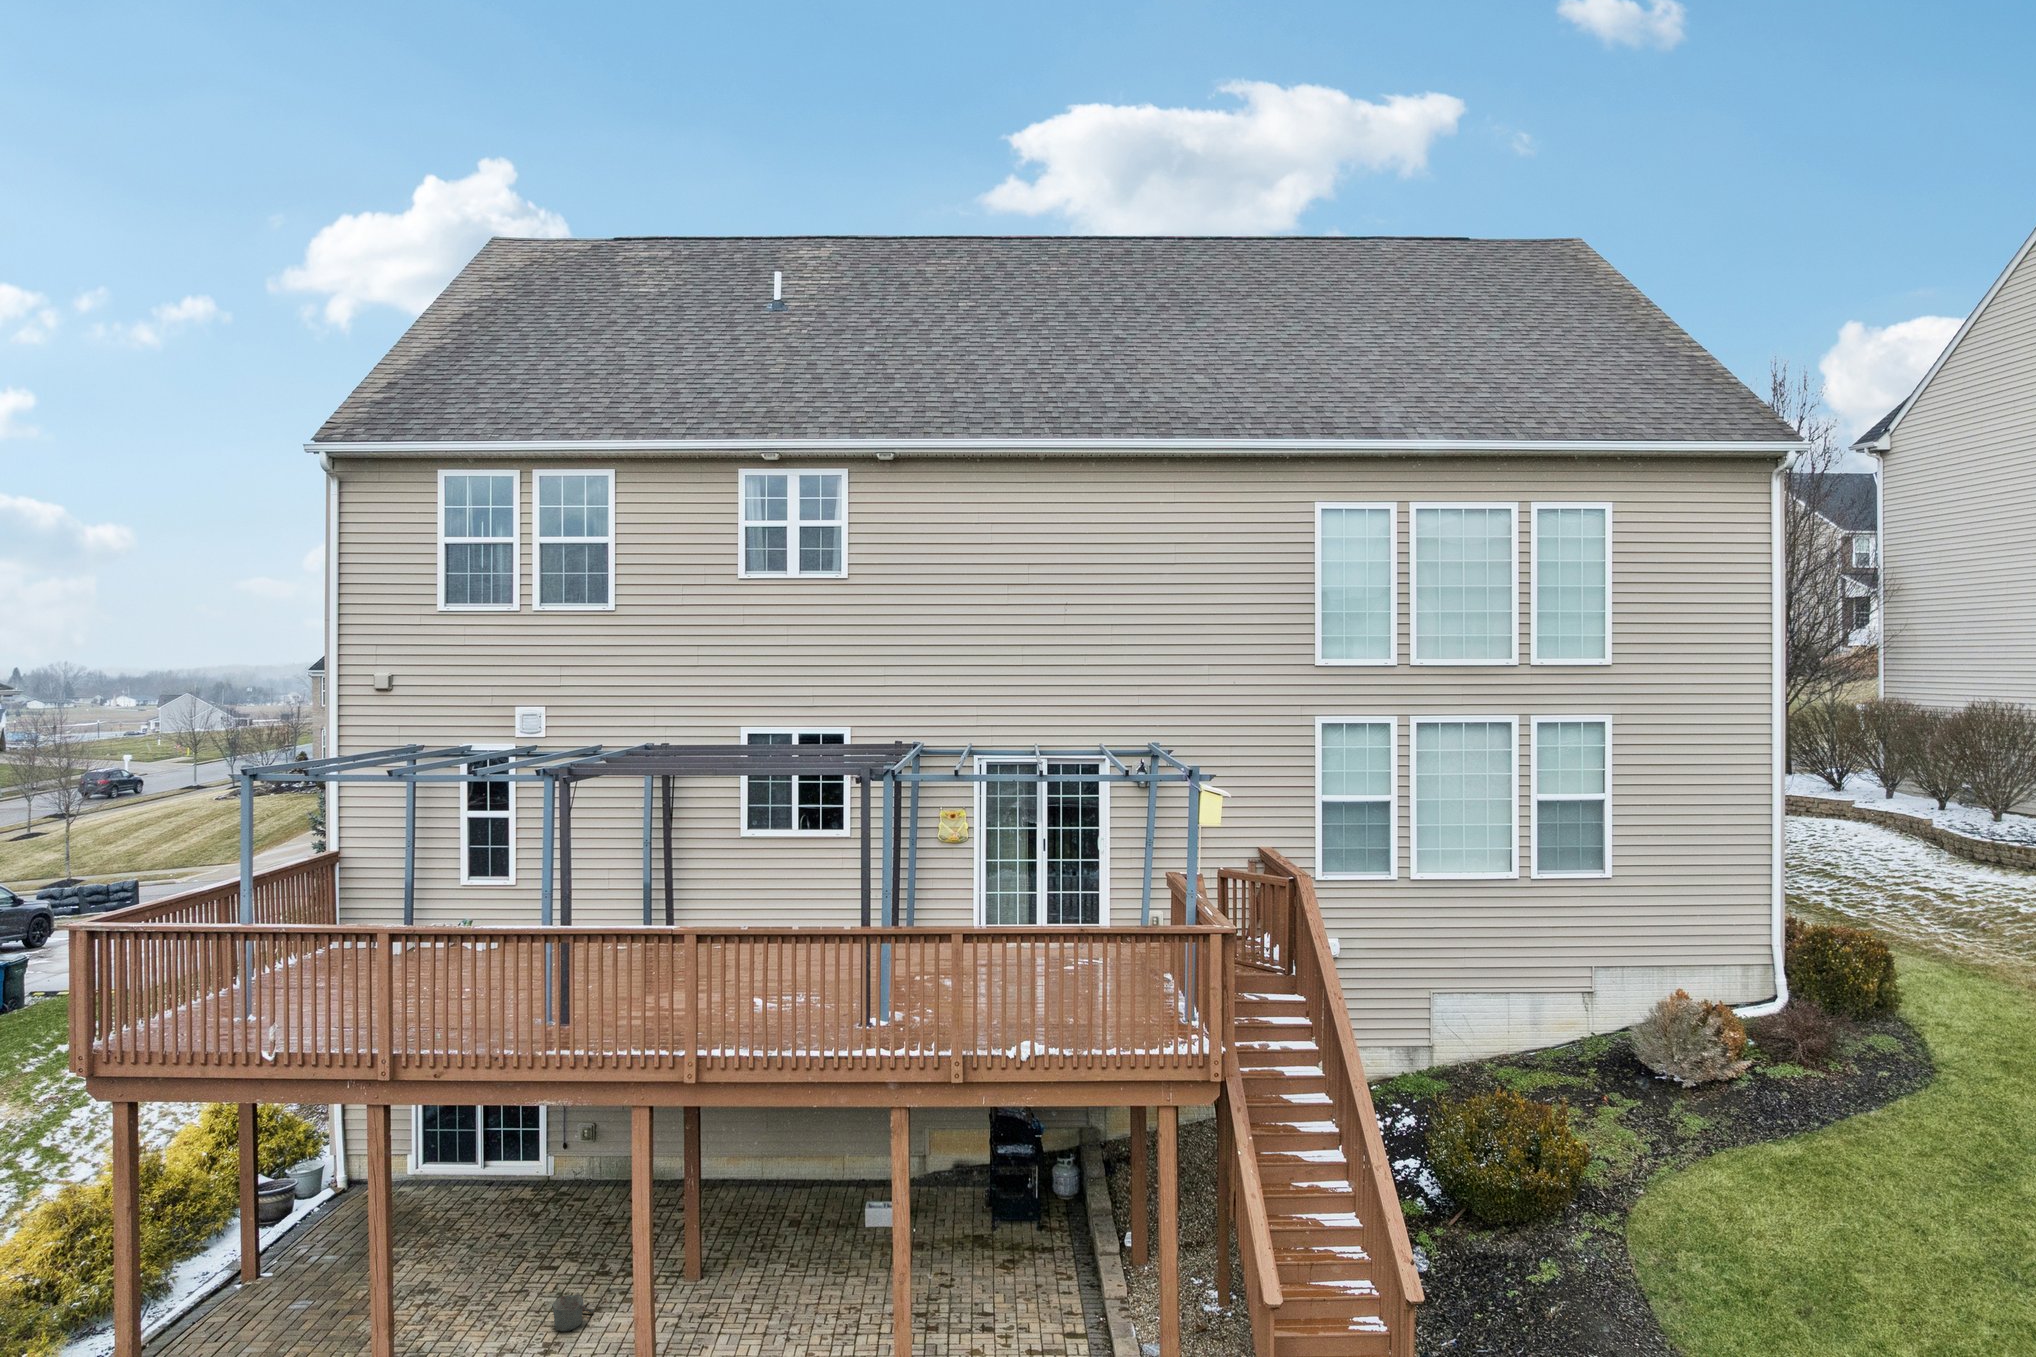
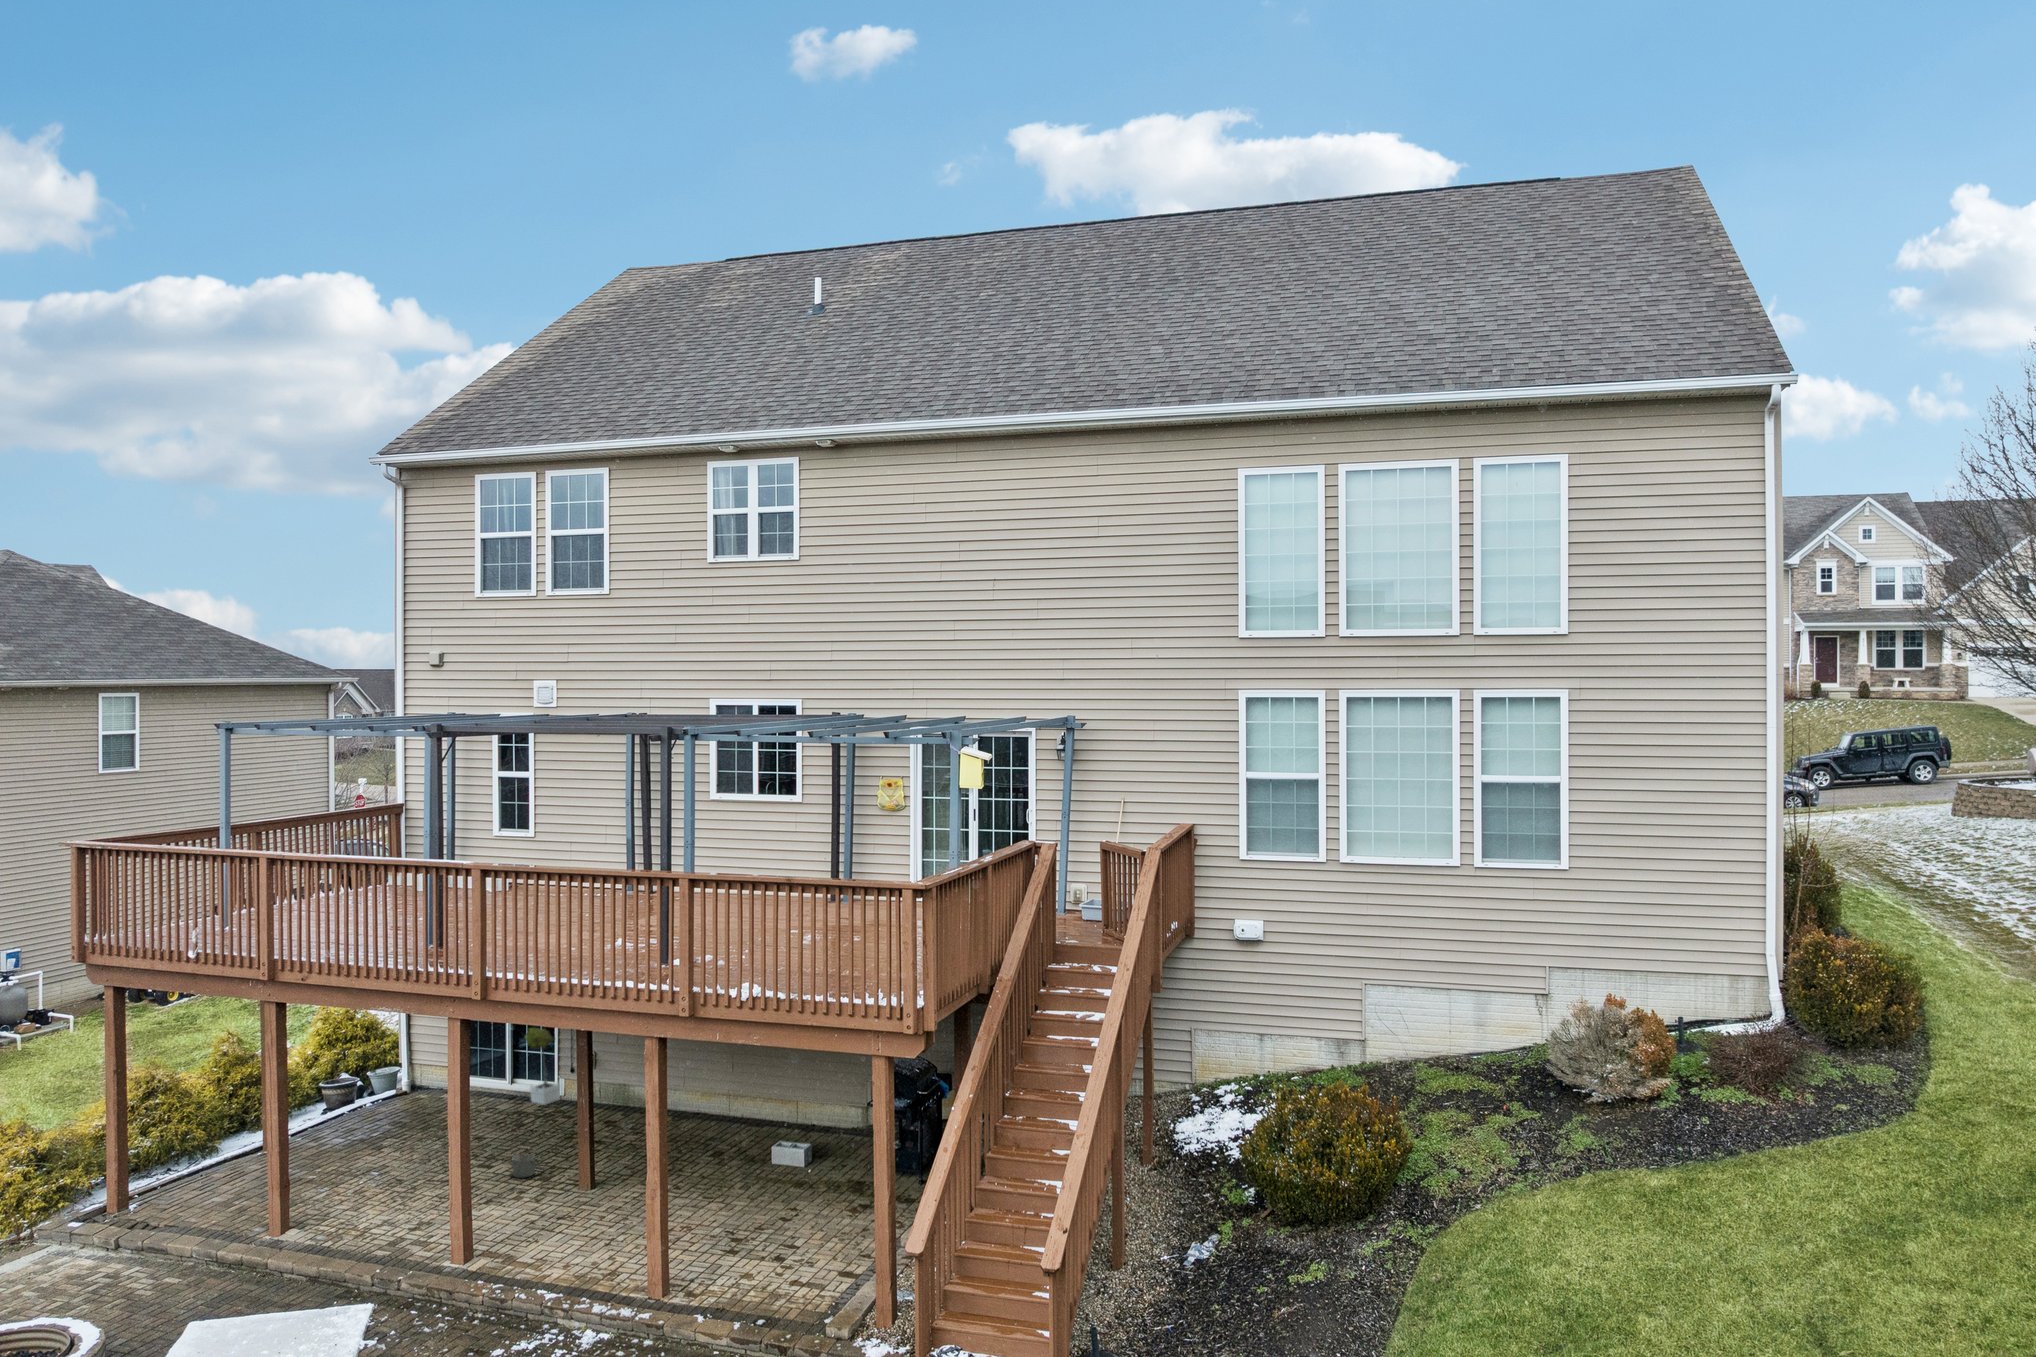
potted tree: none [502,1105,546,1197] -> present [525,1028,560,1105]

